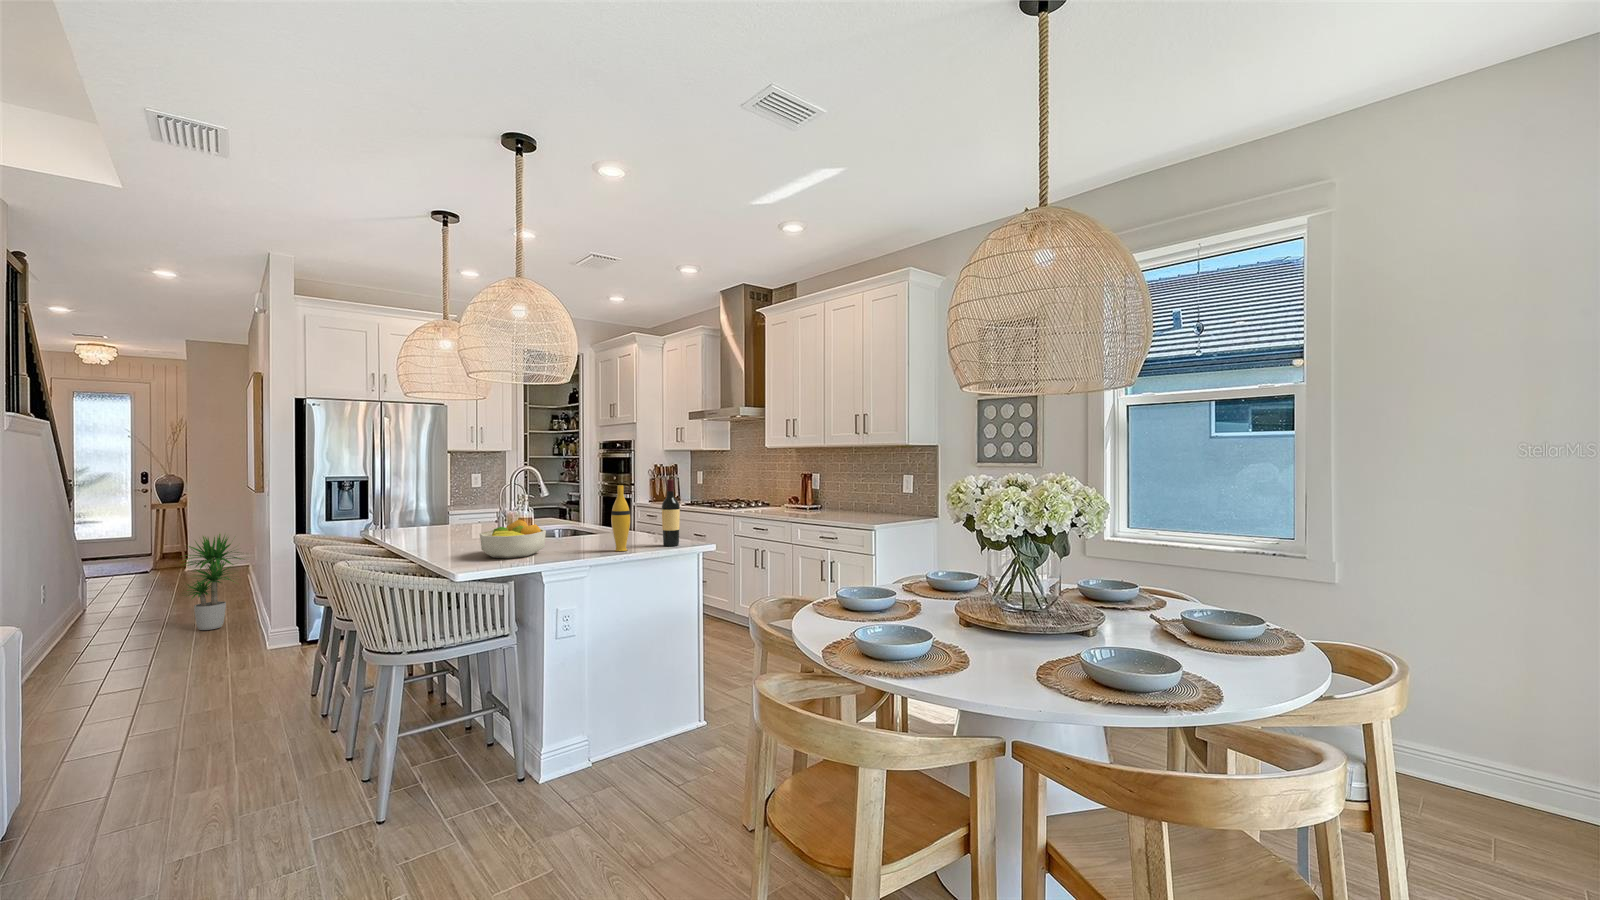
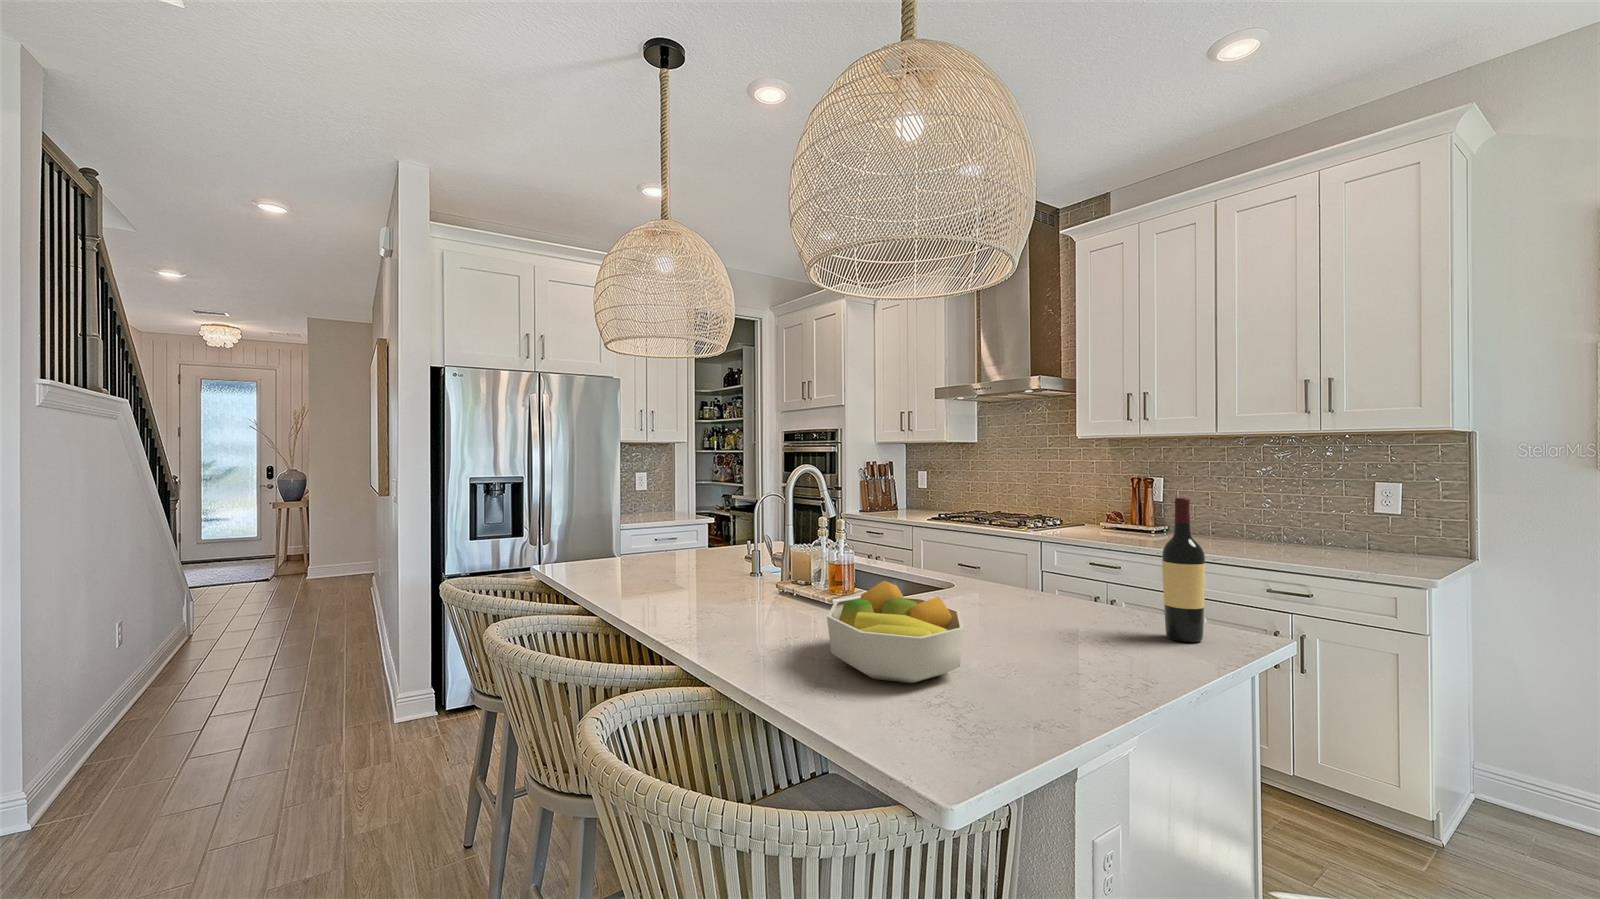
vase: present [611,485,630,551] -> none [1093,512,1138,661]
potted plant: present [184,534,242,630] -> none [282,546,376,678]

